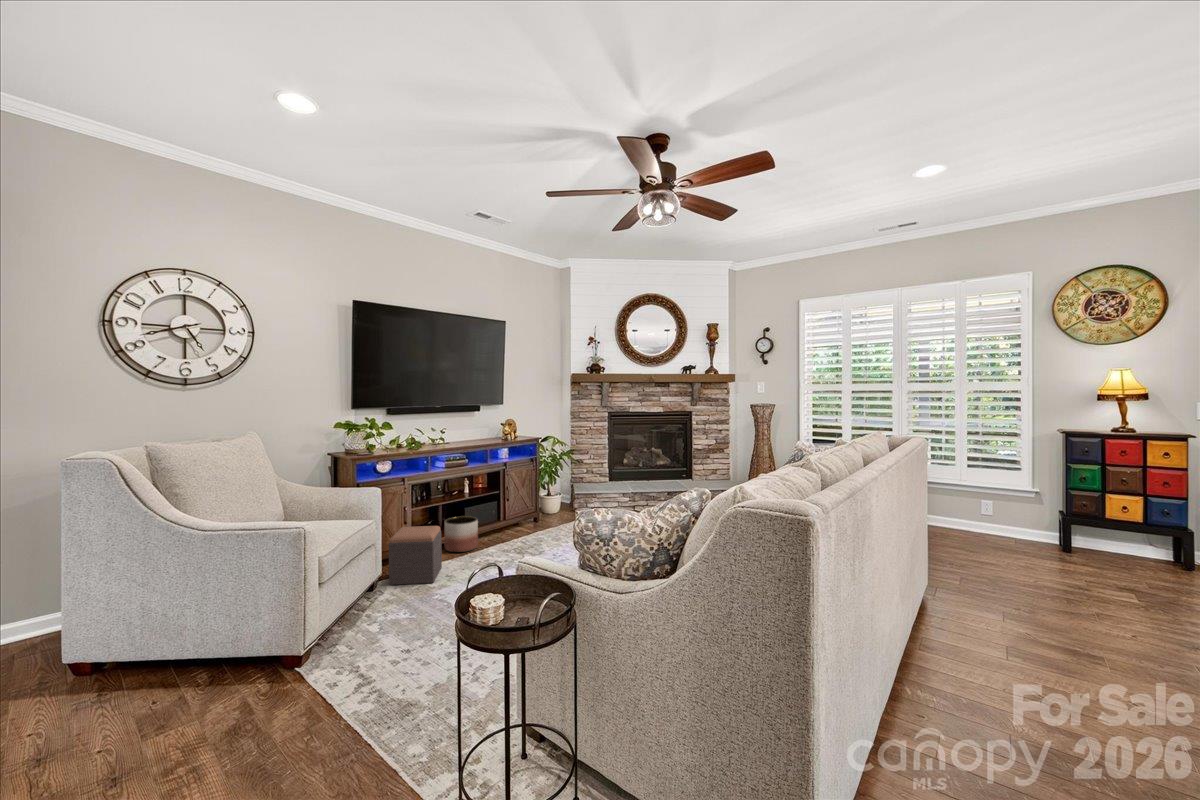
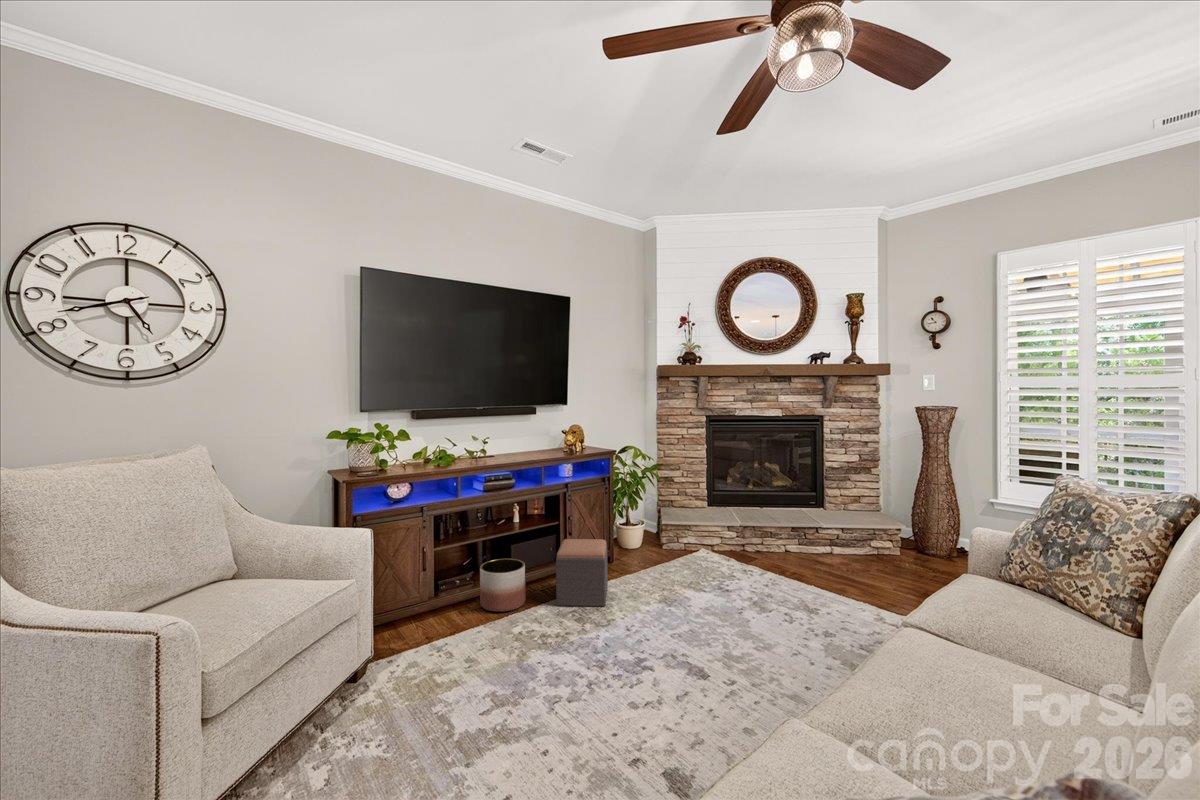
footstool: present [389,526,442,585] -> present [556,539,608,606]

